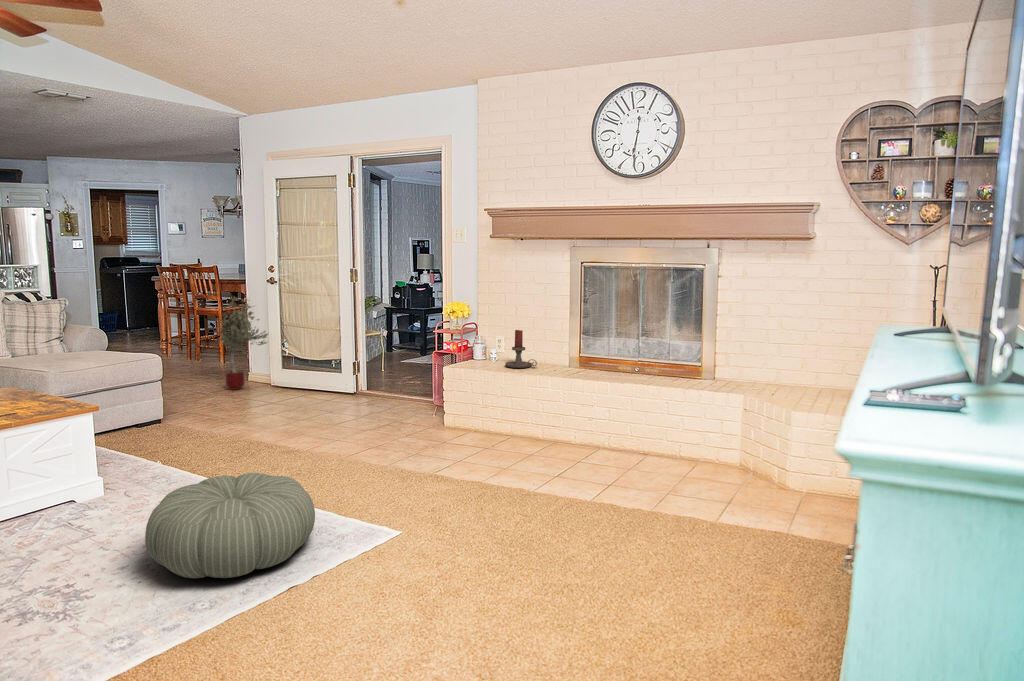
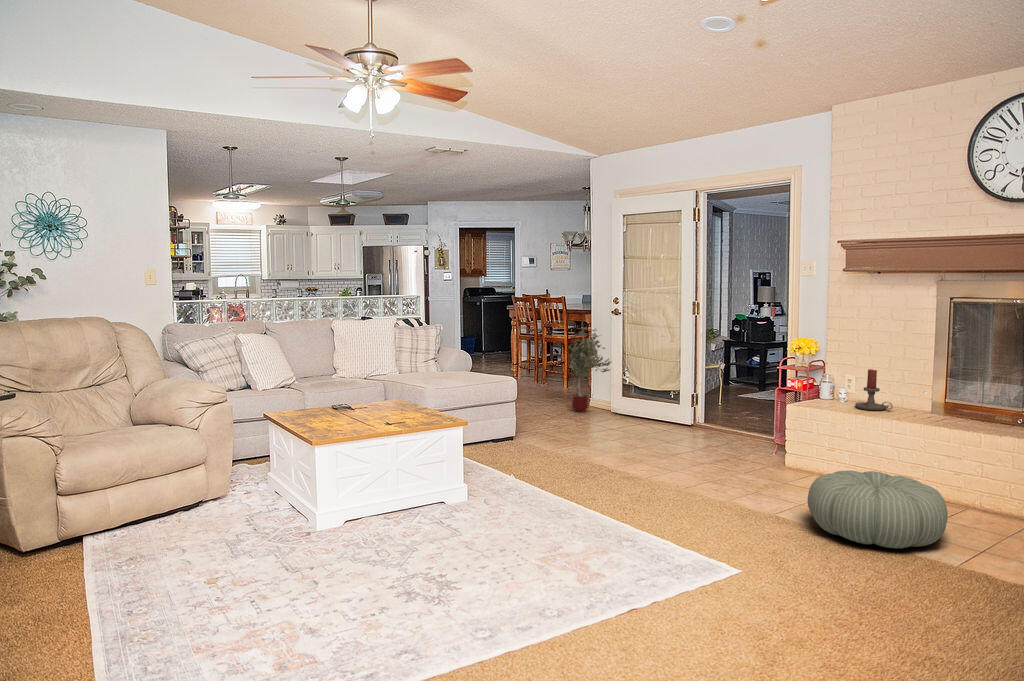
pouf: present [145,473,315,578] -> present [807,470,948,548]

